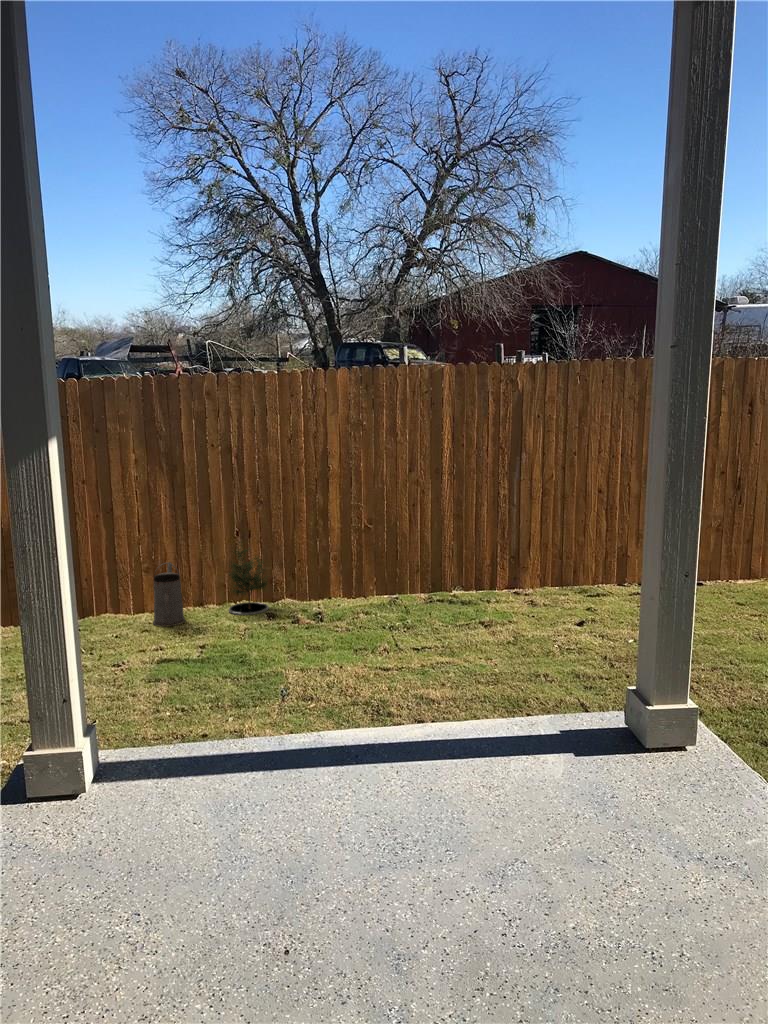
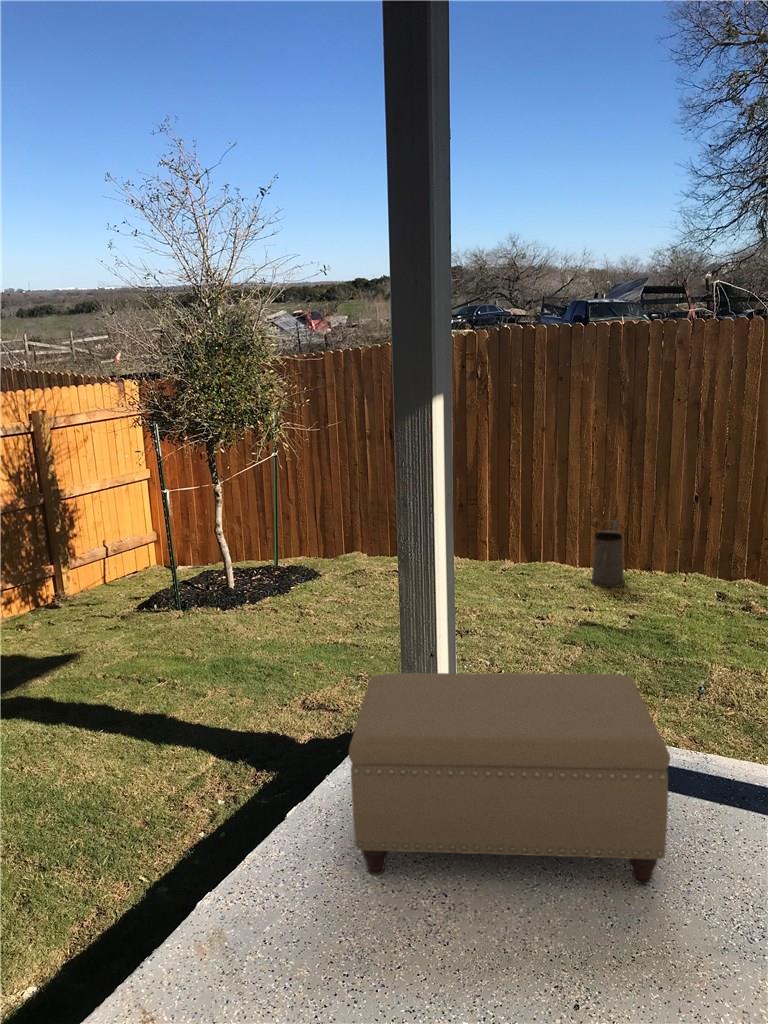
potted tree: present [229,545,269,615] -> none [675,504,729,589]
ottoman: none [9,677,318,927] -> present [349,673,670,884]

